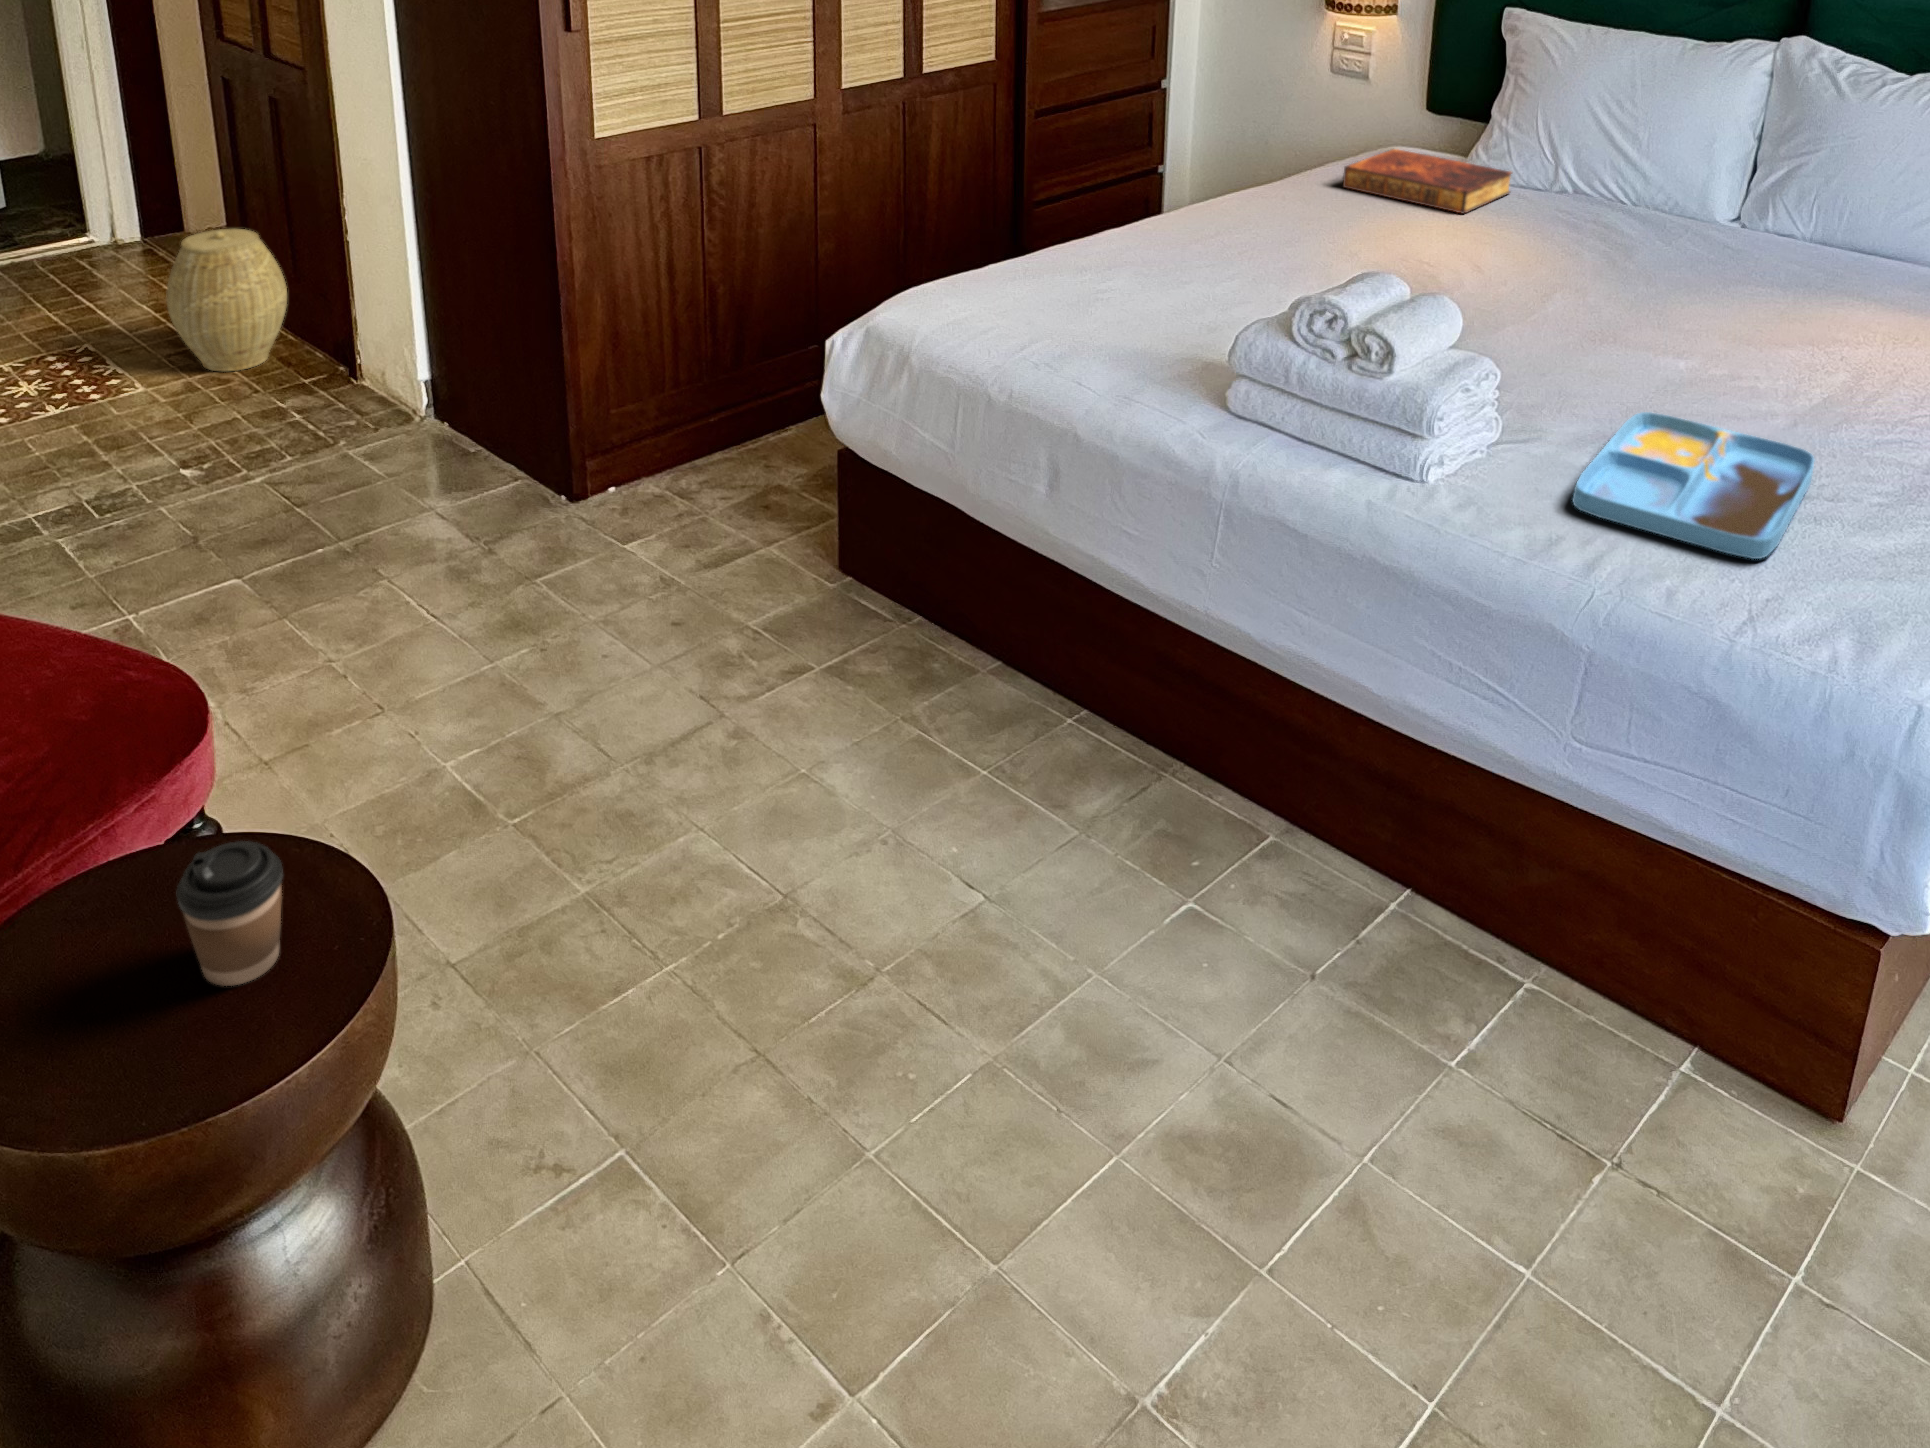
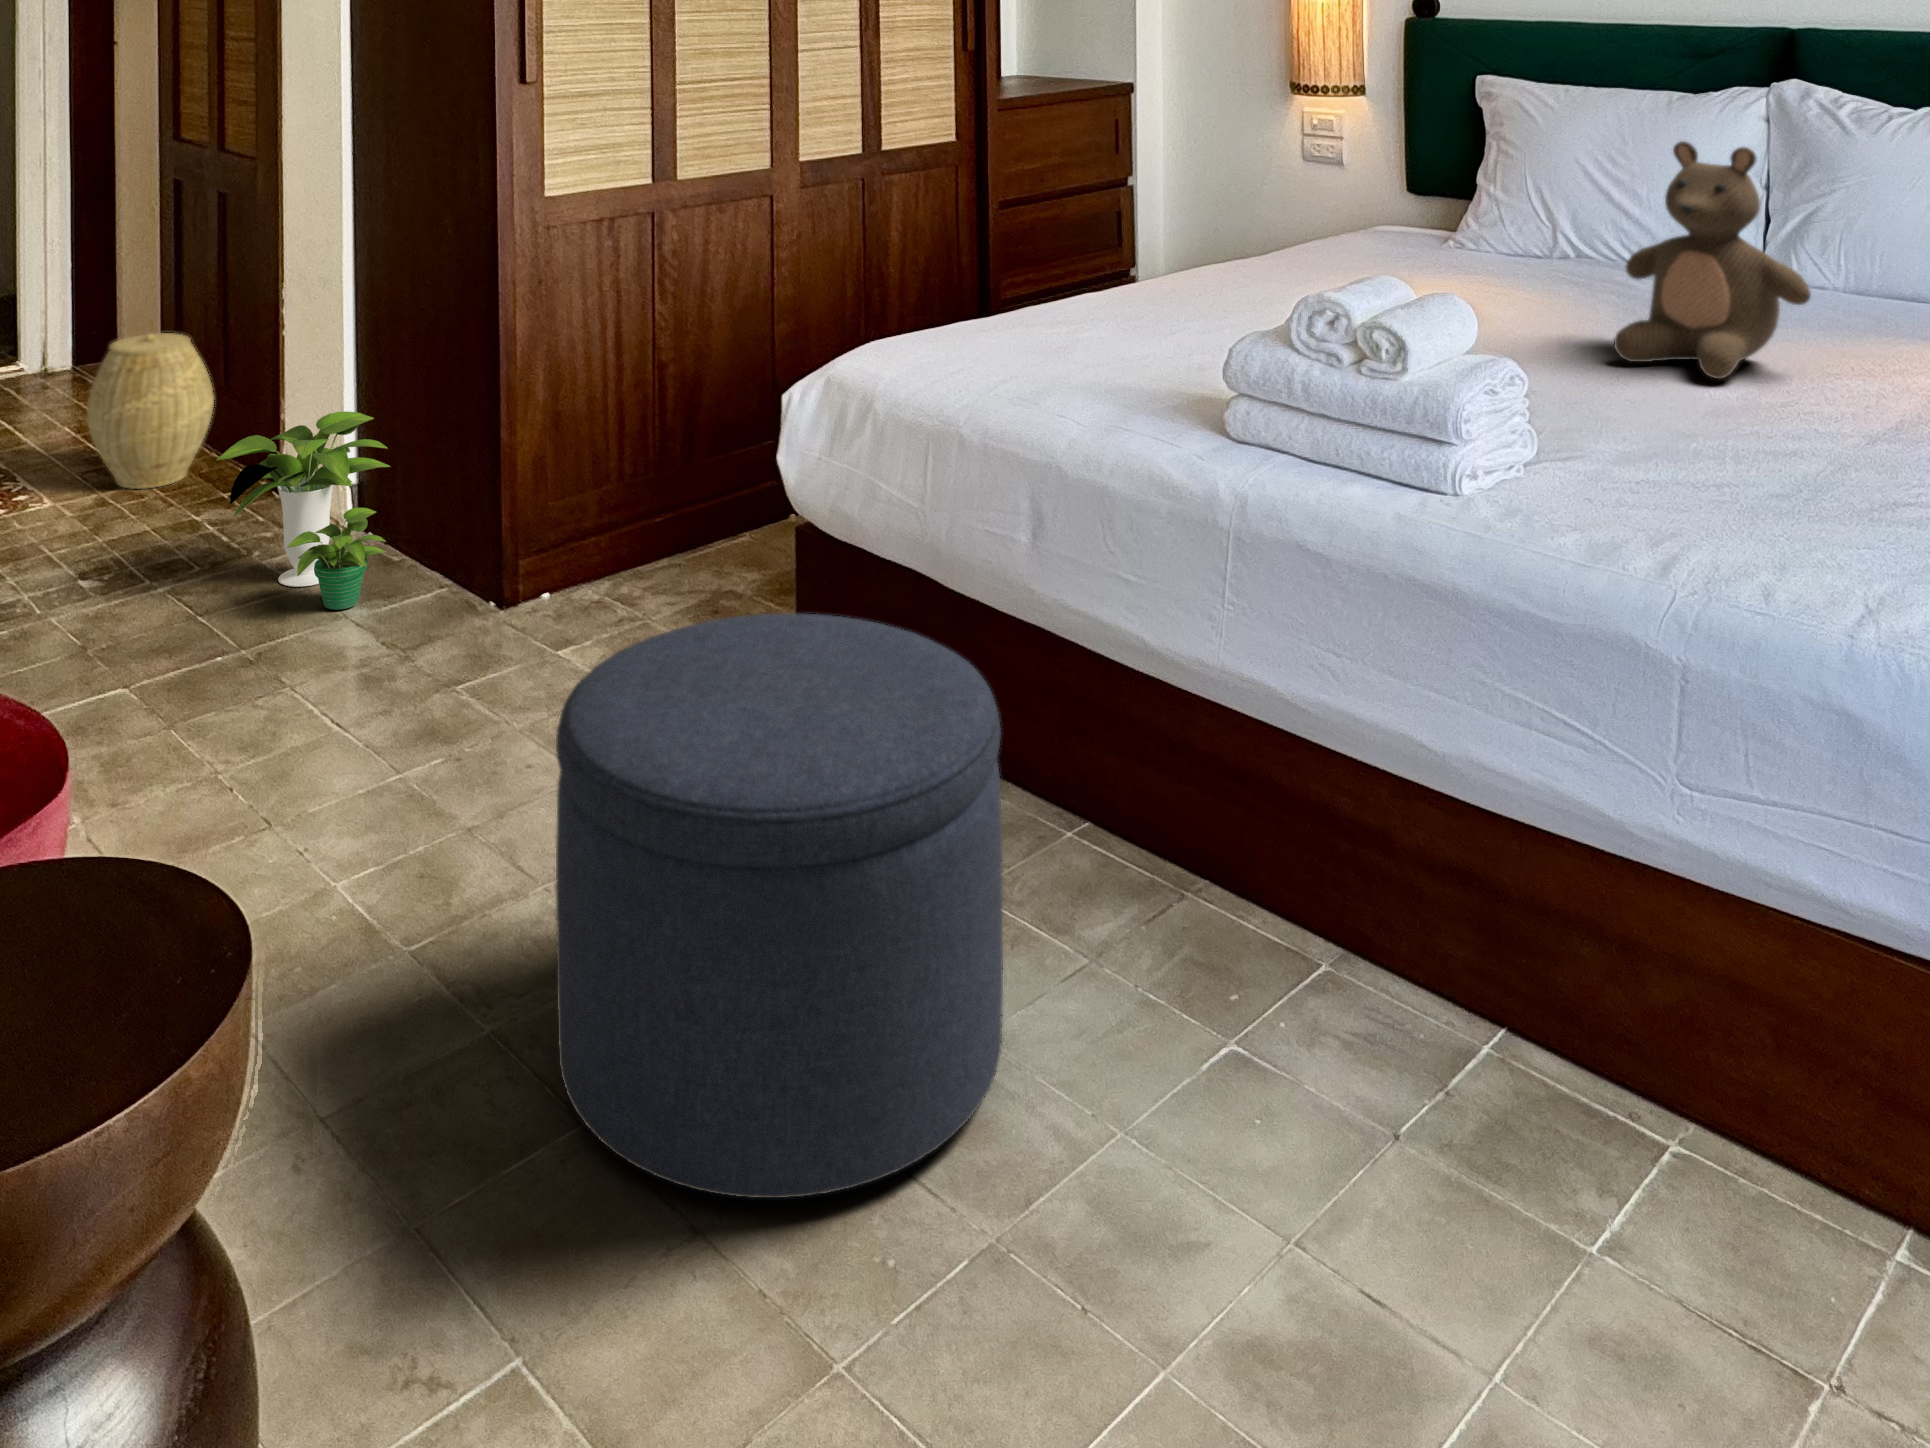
stuffed bear: none [1589,128,1773,351] -> present [1614,141,1811,379]
book: present [1343,149,1512,214] -> none [1331,217,1513,273]
potted plant: none [296,321,462,500] -> present [216,411,390,610]
tray: present [1573,412,1814,559] -> none [1623,423,1894,553]
ottoman: none [627,567,1014,1041] -> present [556,613,1003,1198]
coffee cup: present [176,841,283,986] -> none [25,823,150,1008]

